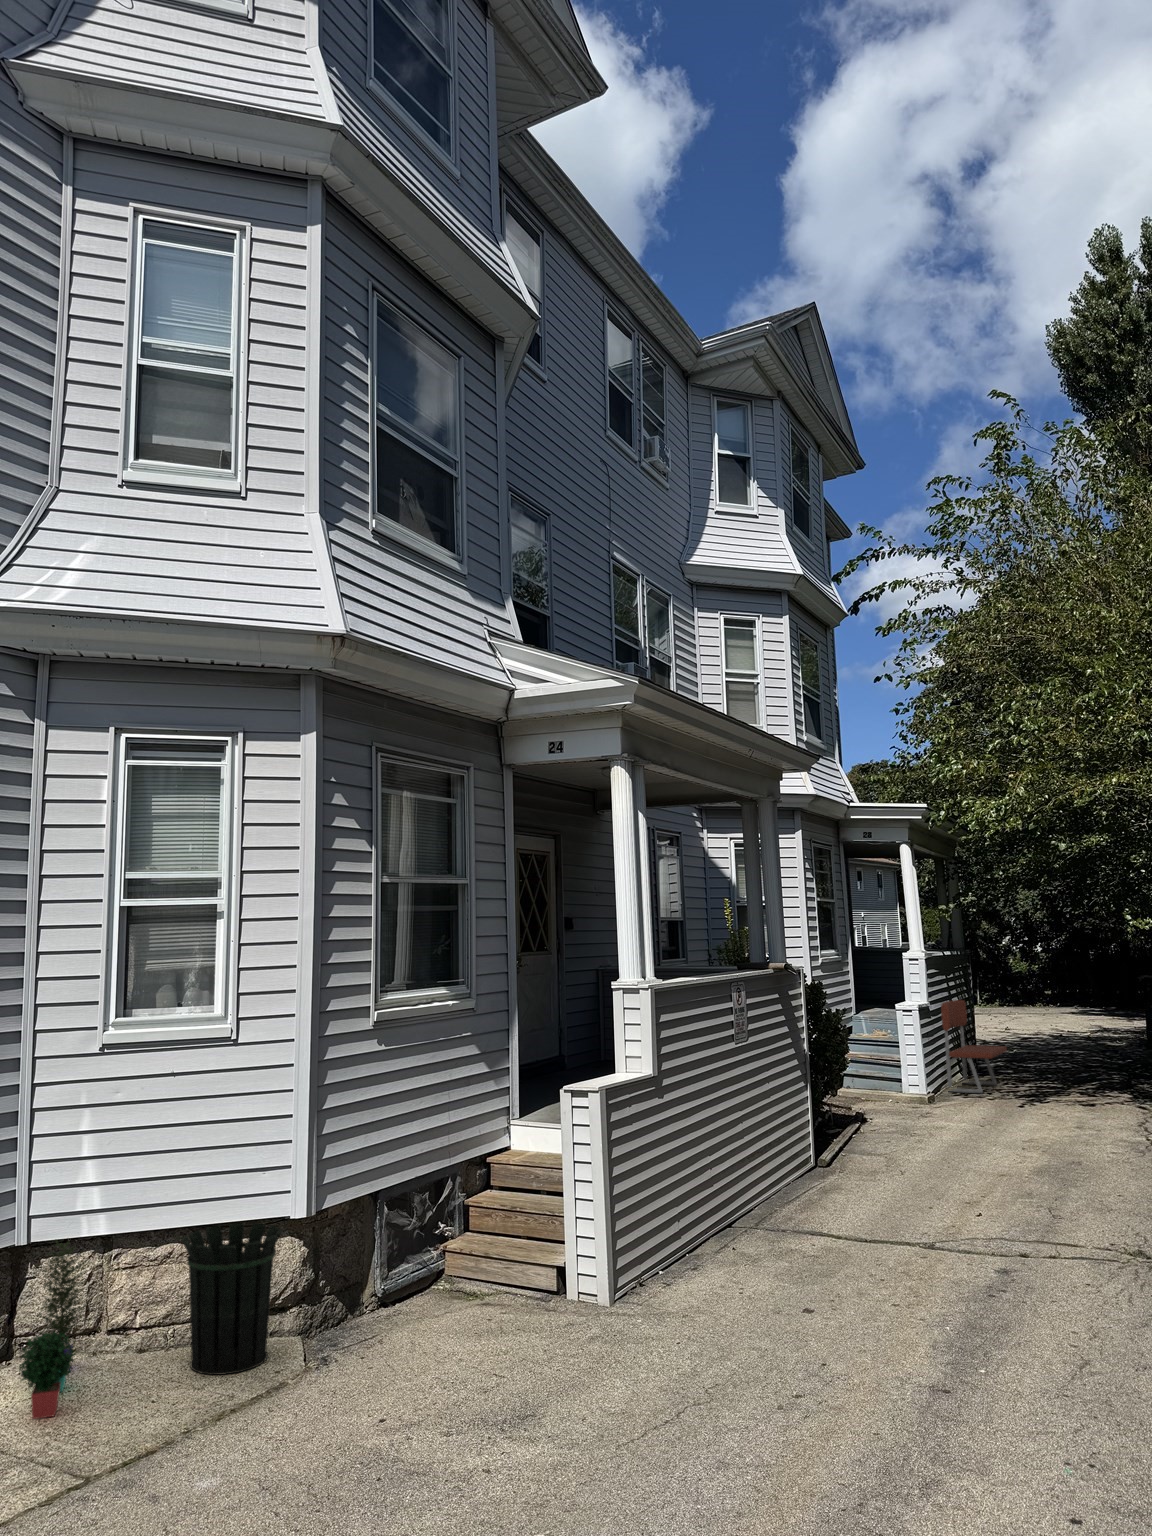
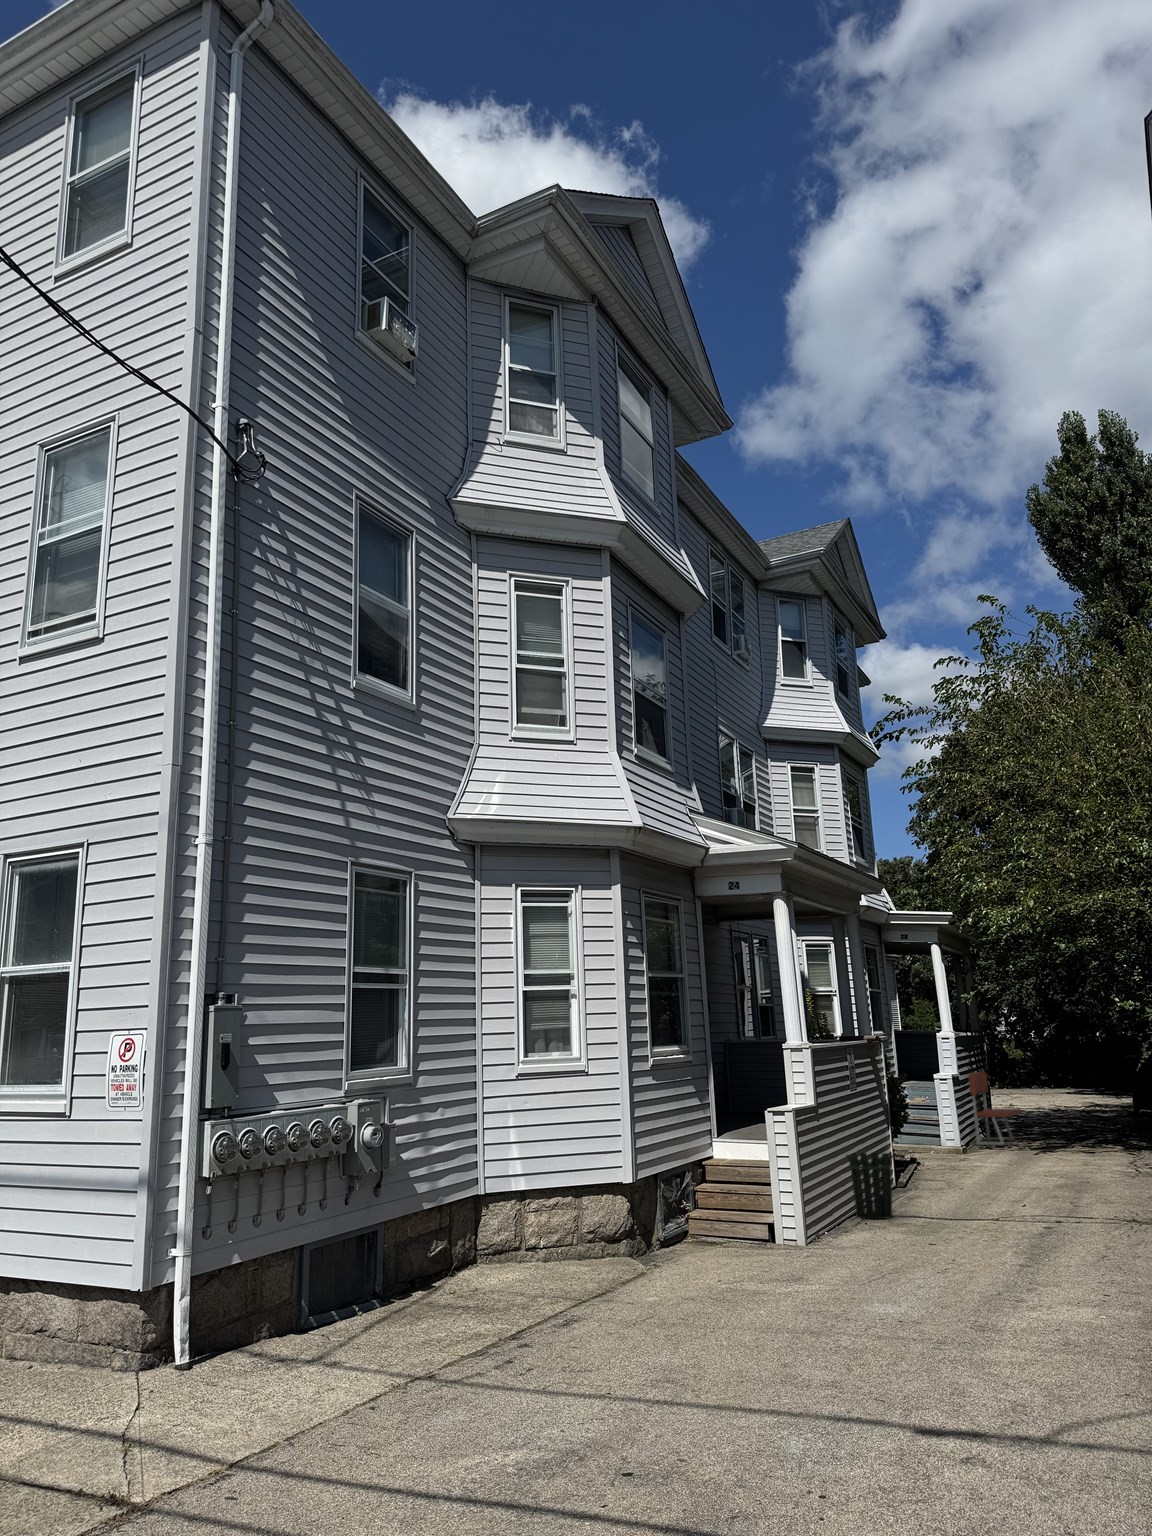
waste bin: present [182,1223,281,1375] -> present [846,1153,893,1219]
potted plant: present [19,1242,86,1419] -> none [492,1192,541,1282]

